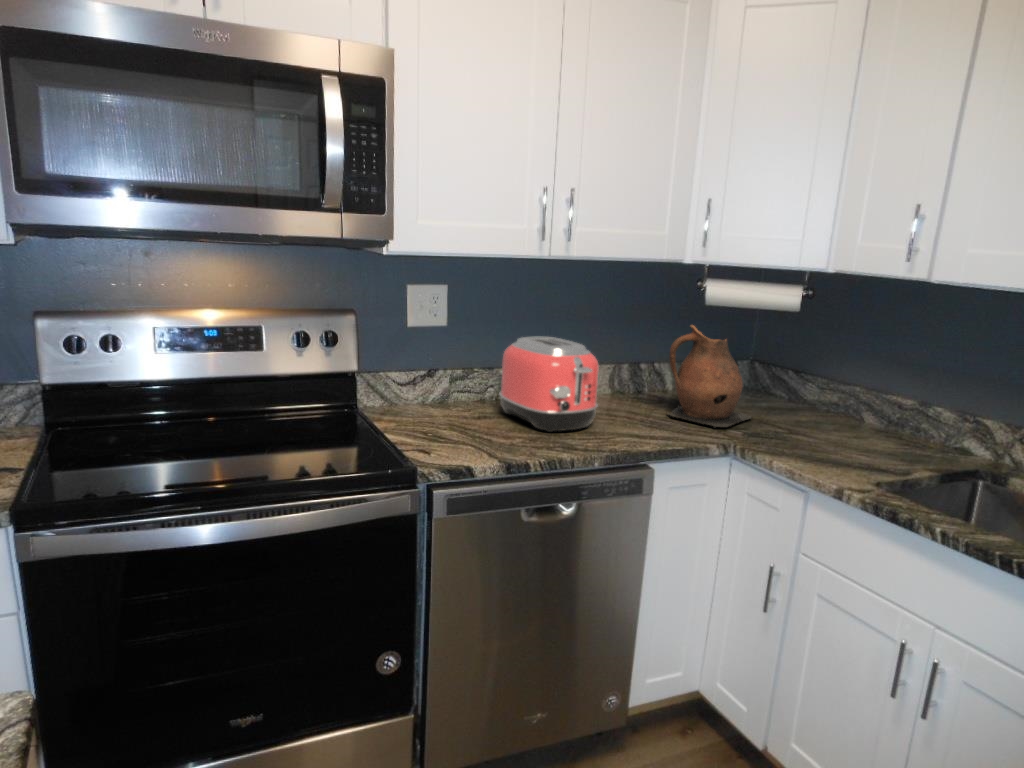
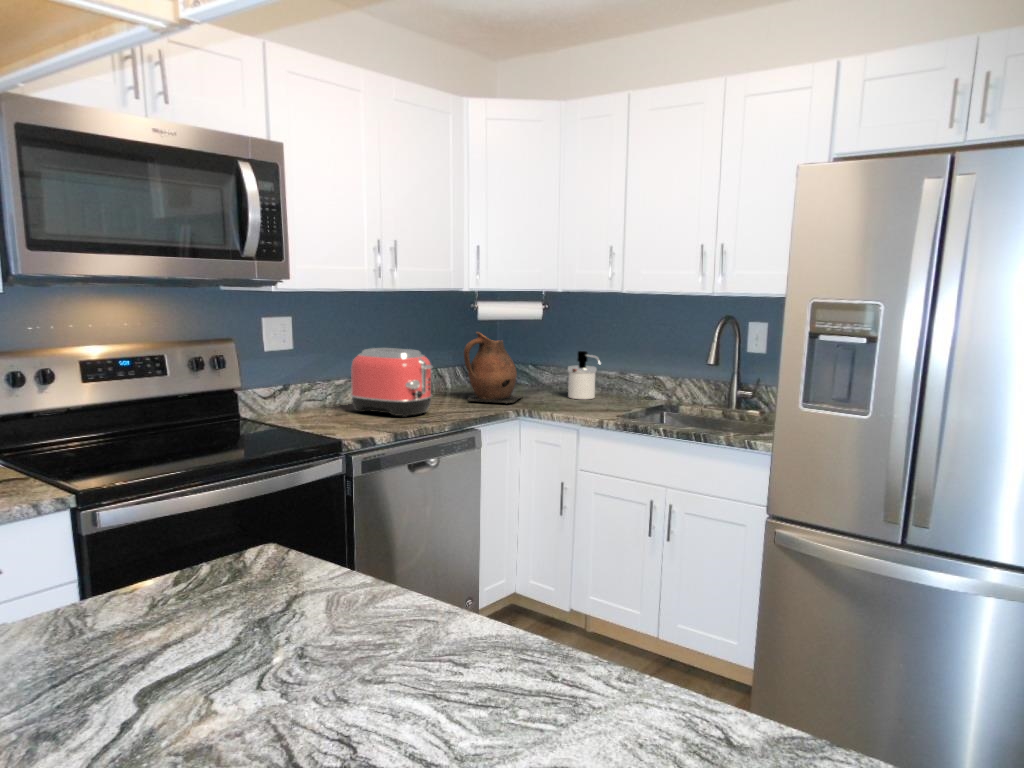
soap dispenser: none [823,364,877,436] -> present [568,351,601,399]

